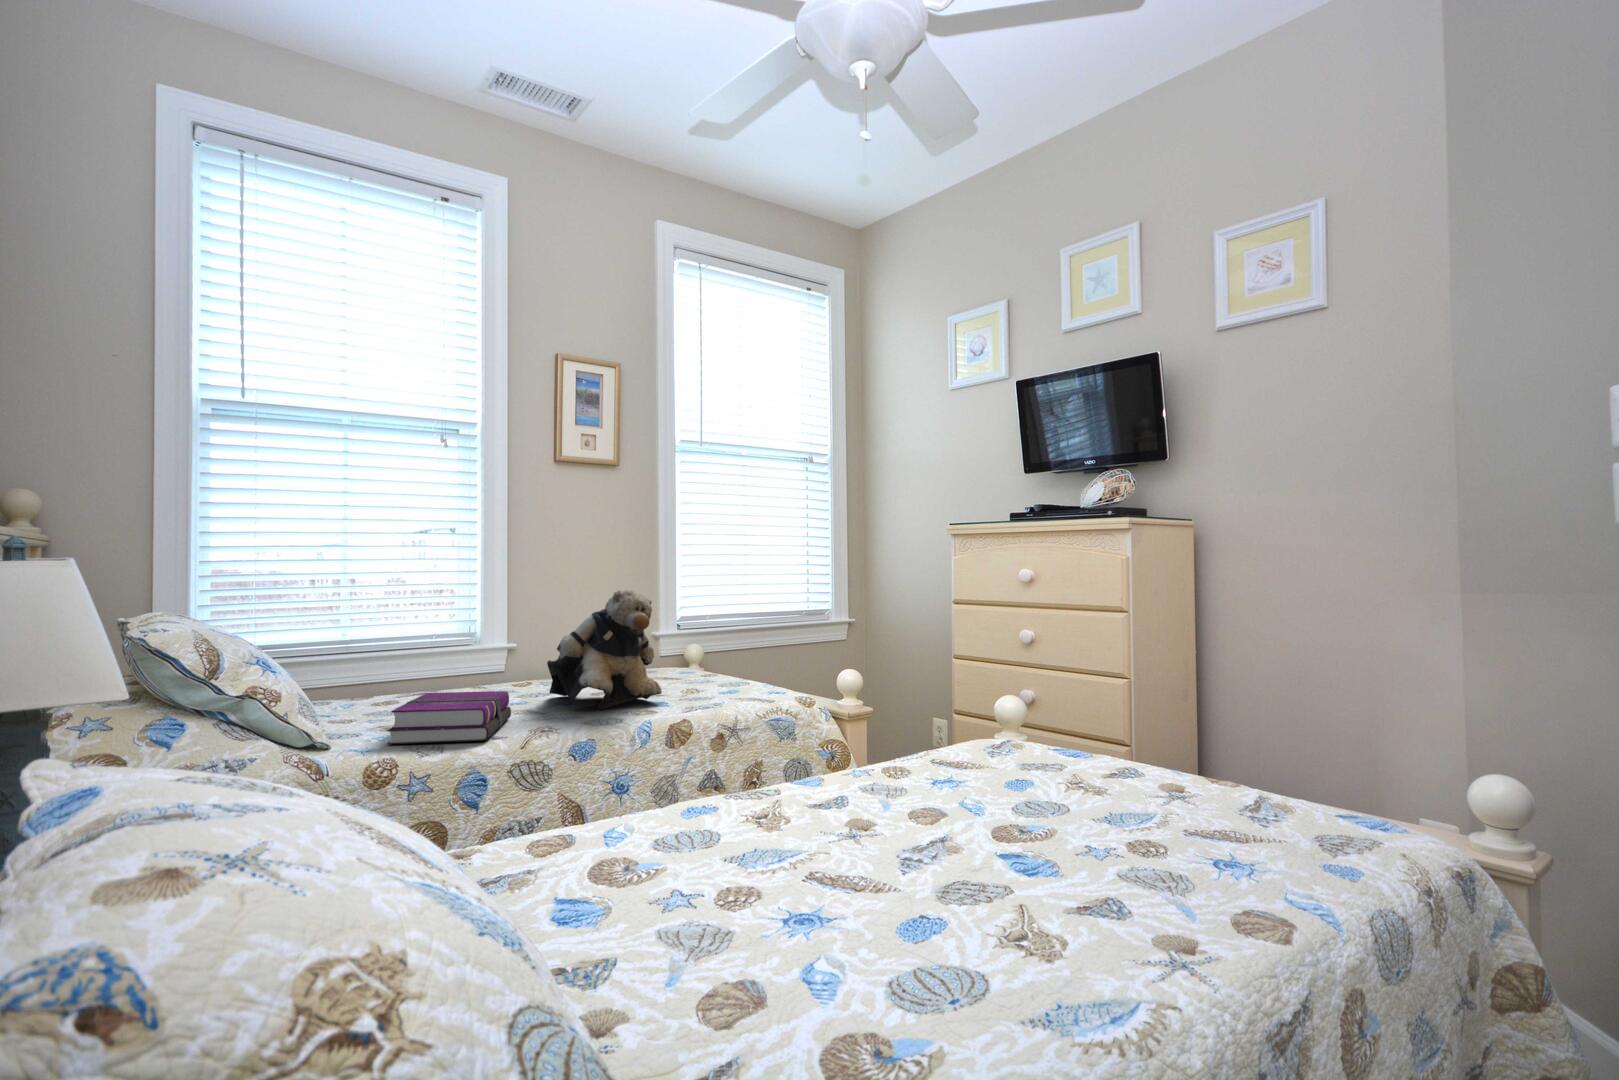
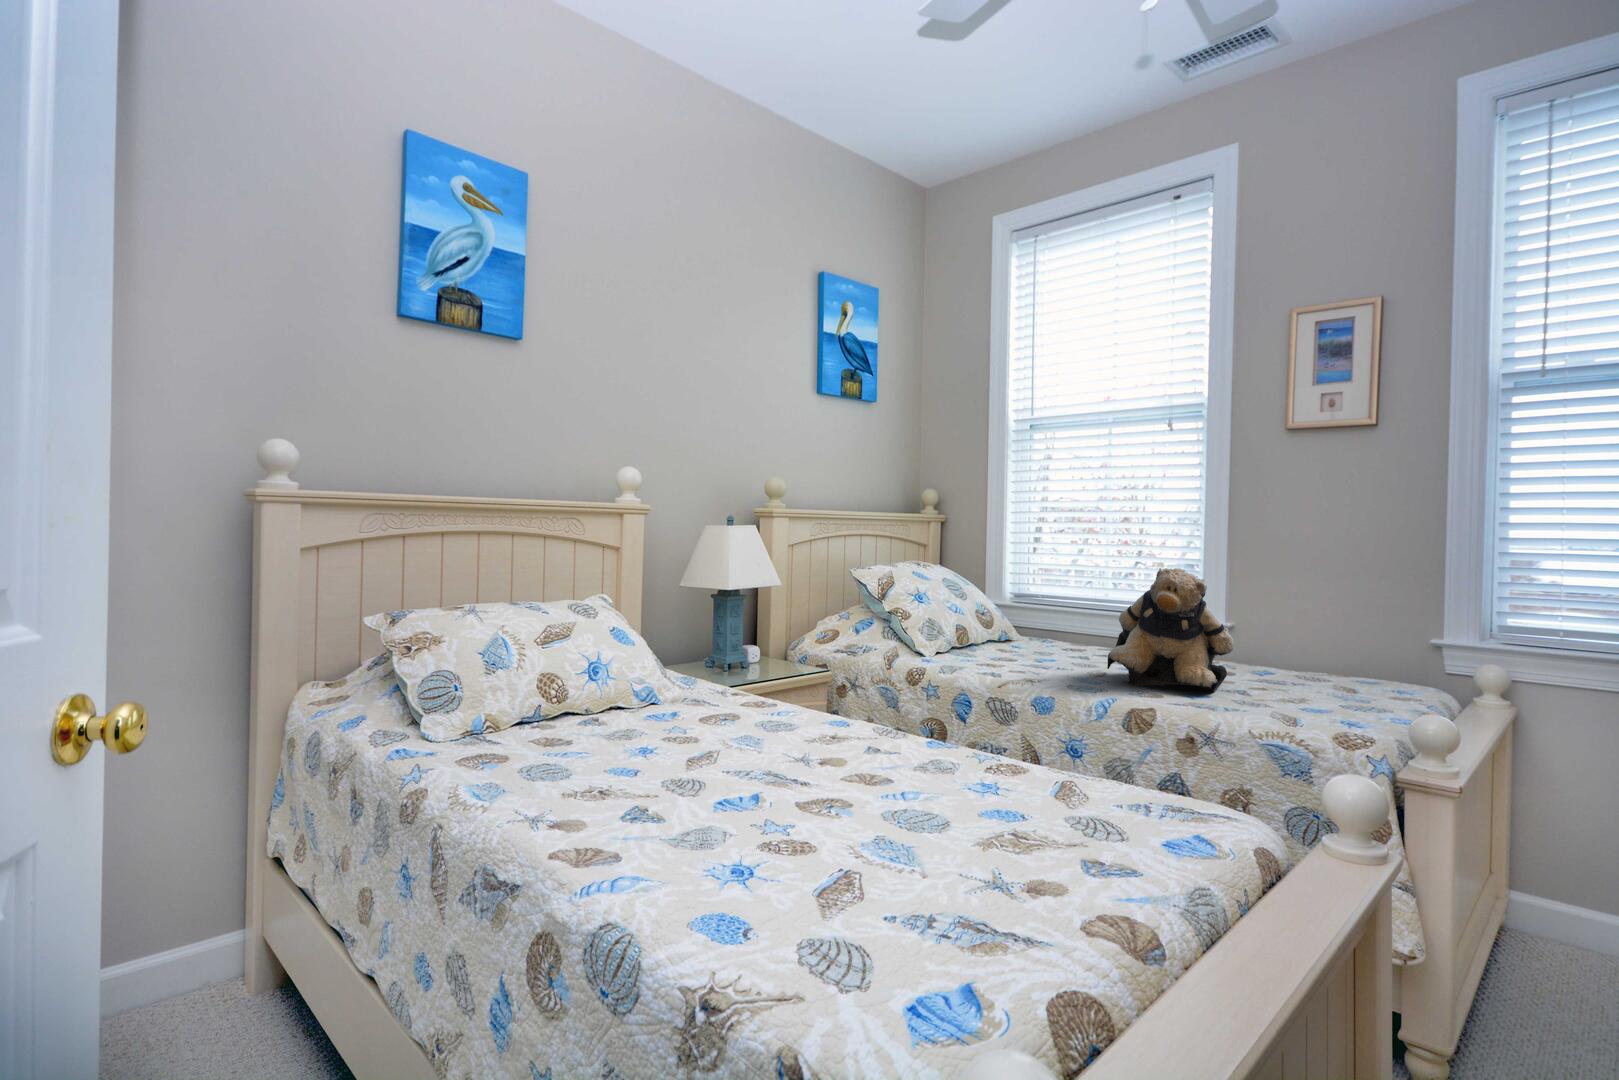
notebook: present [387,691,511,744] -> none [947,639,1062,674]

